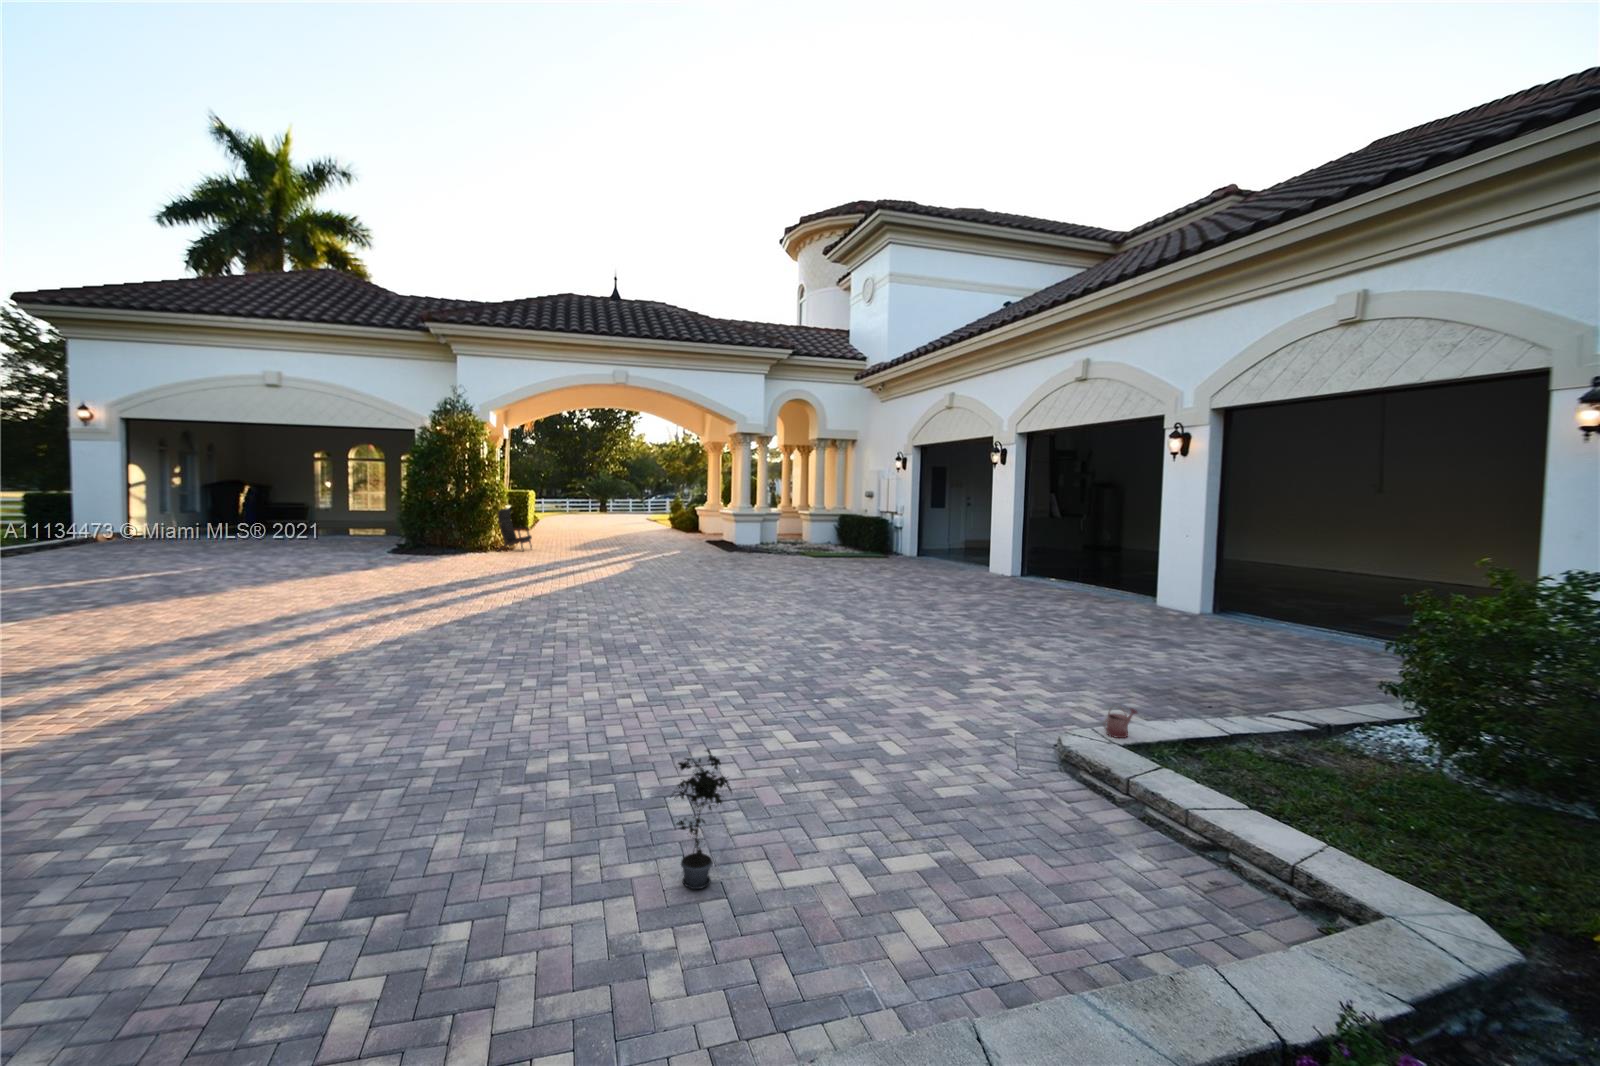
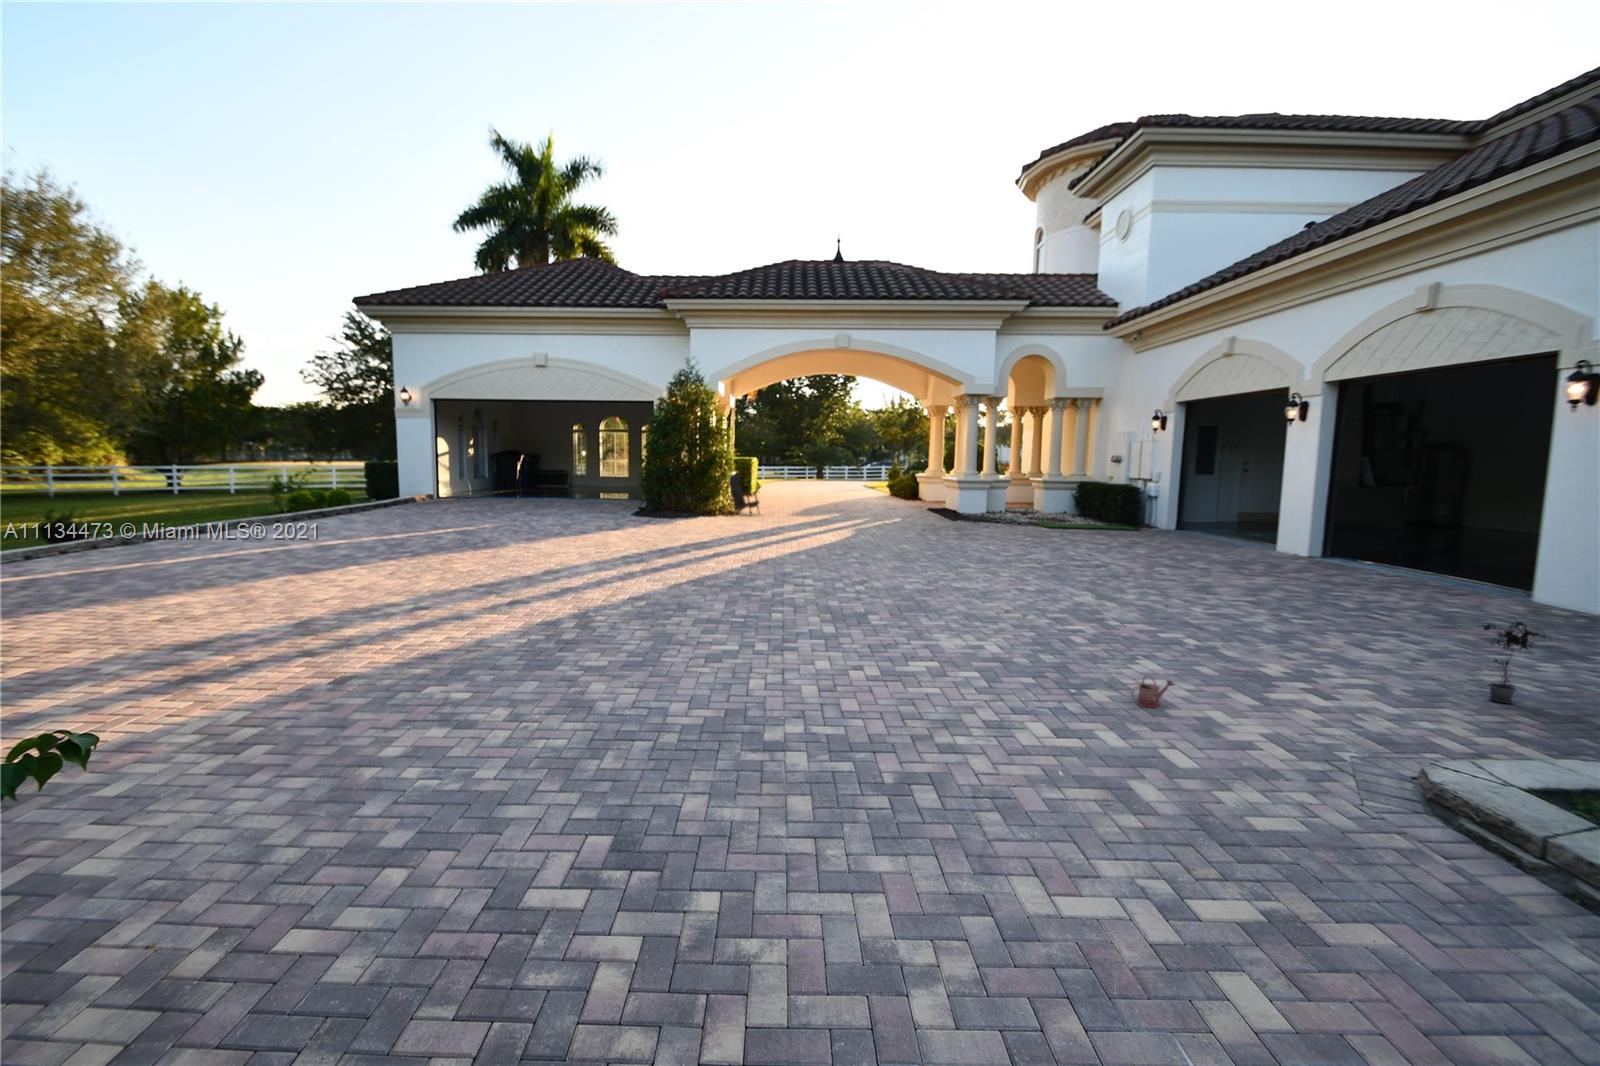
watering can: present [1103,708,1138,738] -> present [1131,675,1174,708]
potted plant: present [670,750,732,889] -> present [1483,621,1550,704]

